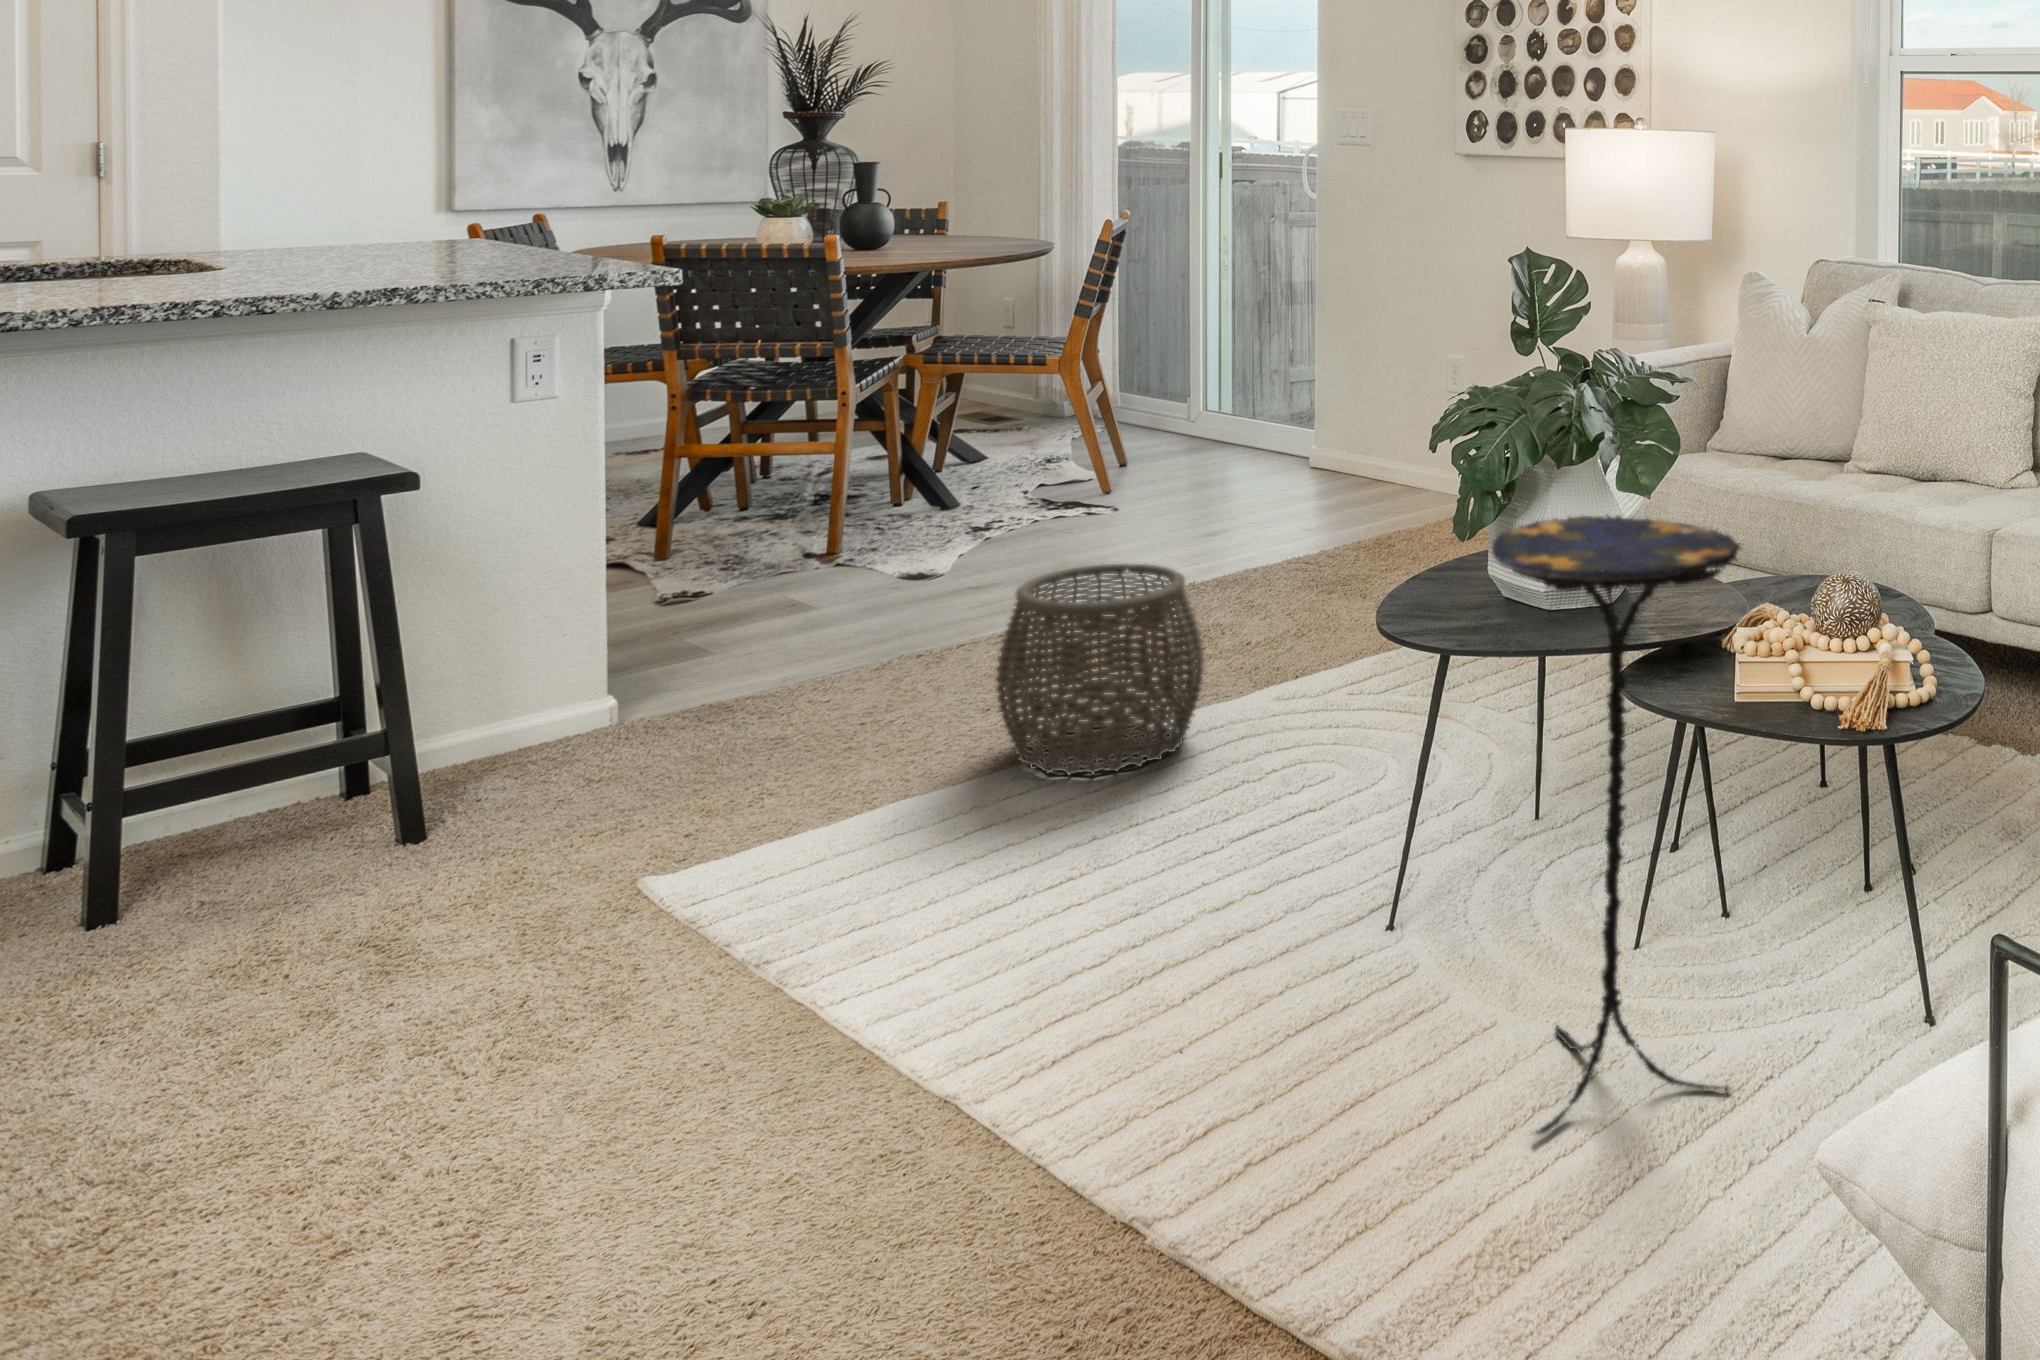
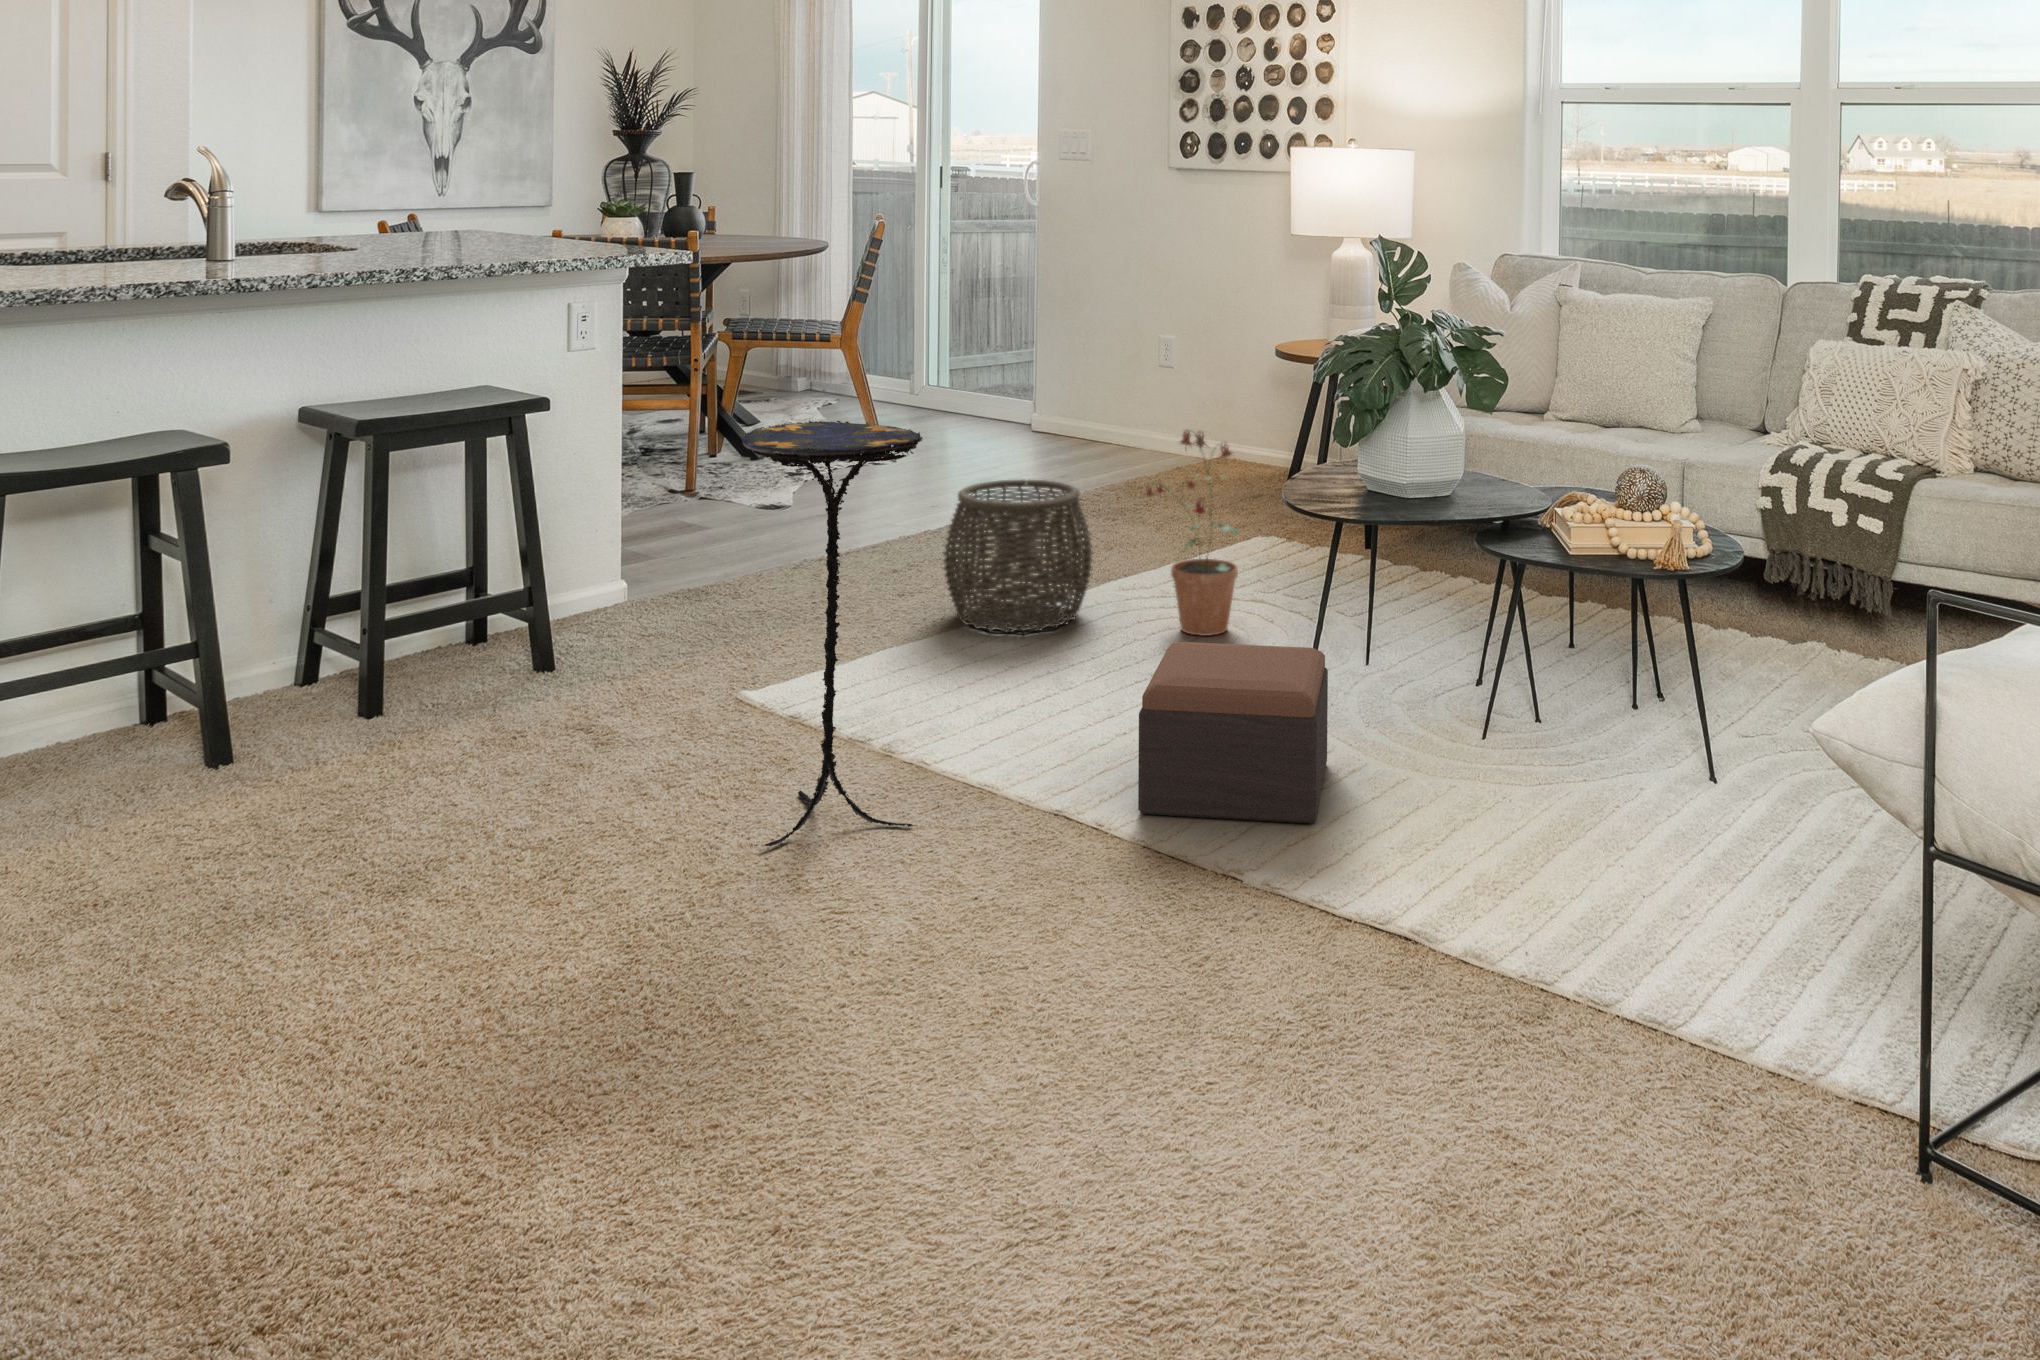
potted plant: none [1259,501,1387,777] -> present [1145,430,1239,636]
side table: present [1492,515,1742,1134] -> present [742,421,922,846]
footstool: none [1036,842,1376,1144] -> present [1138,642,1328,824]

